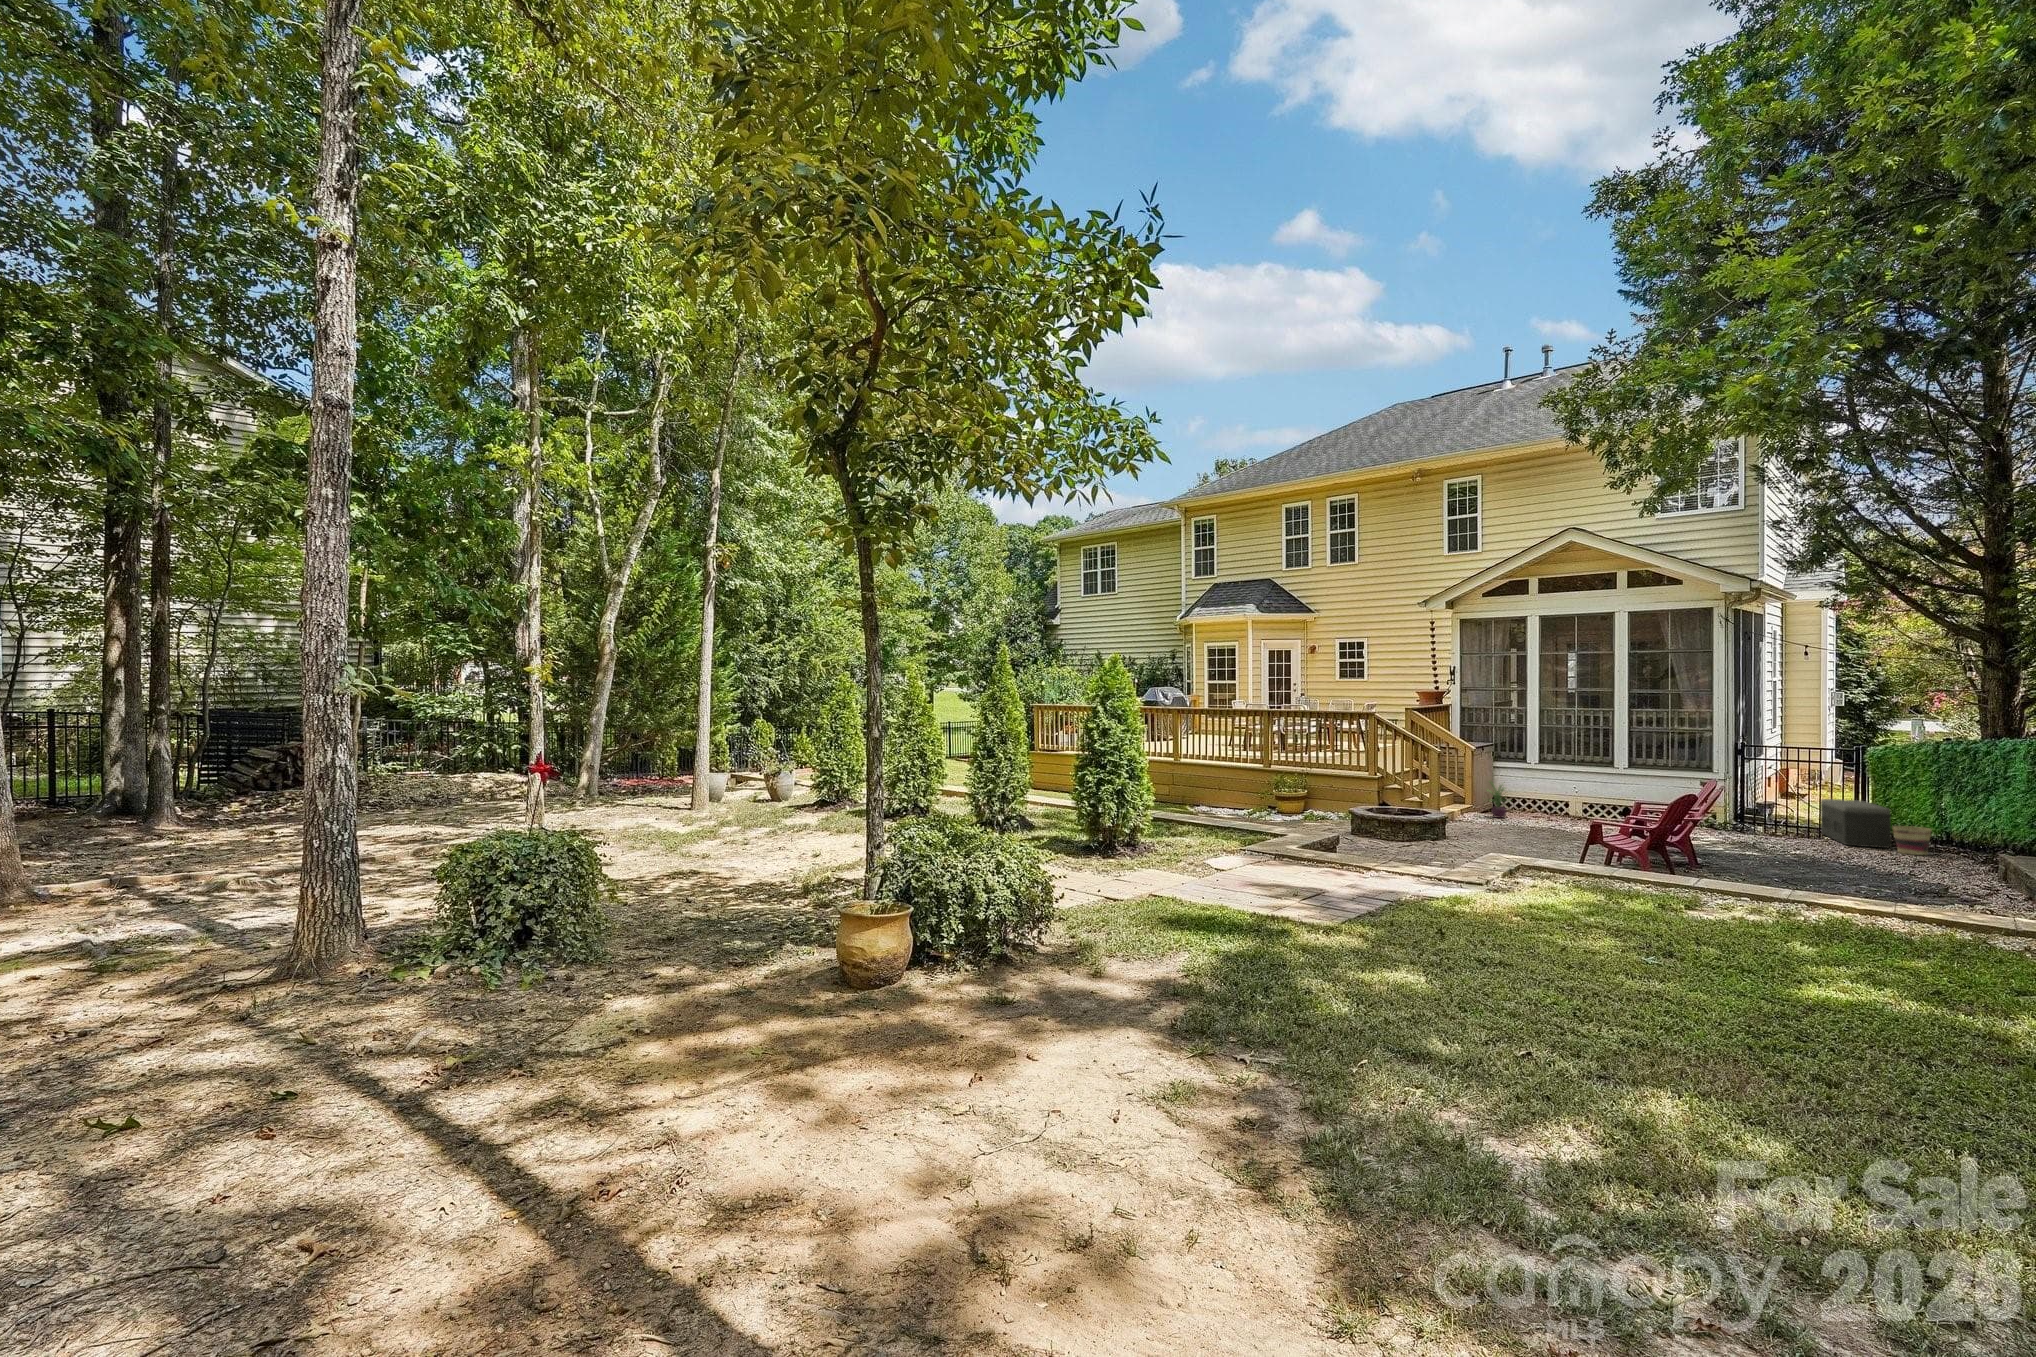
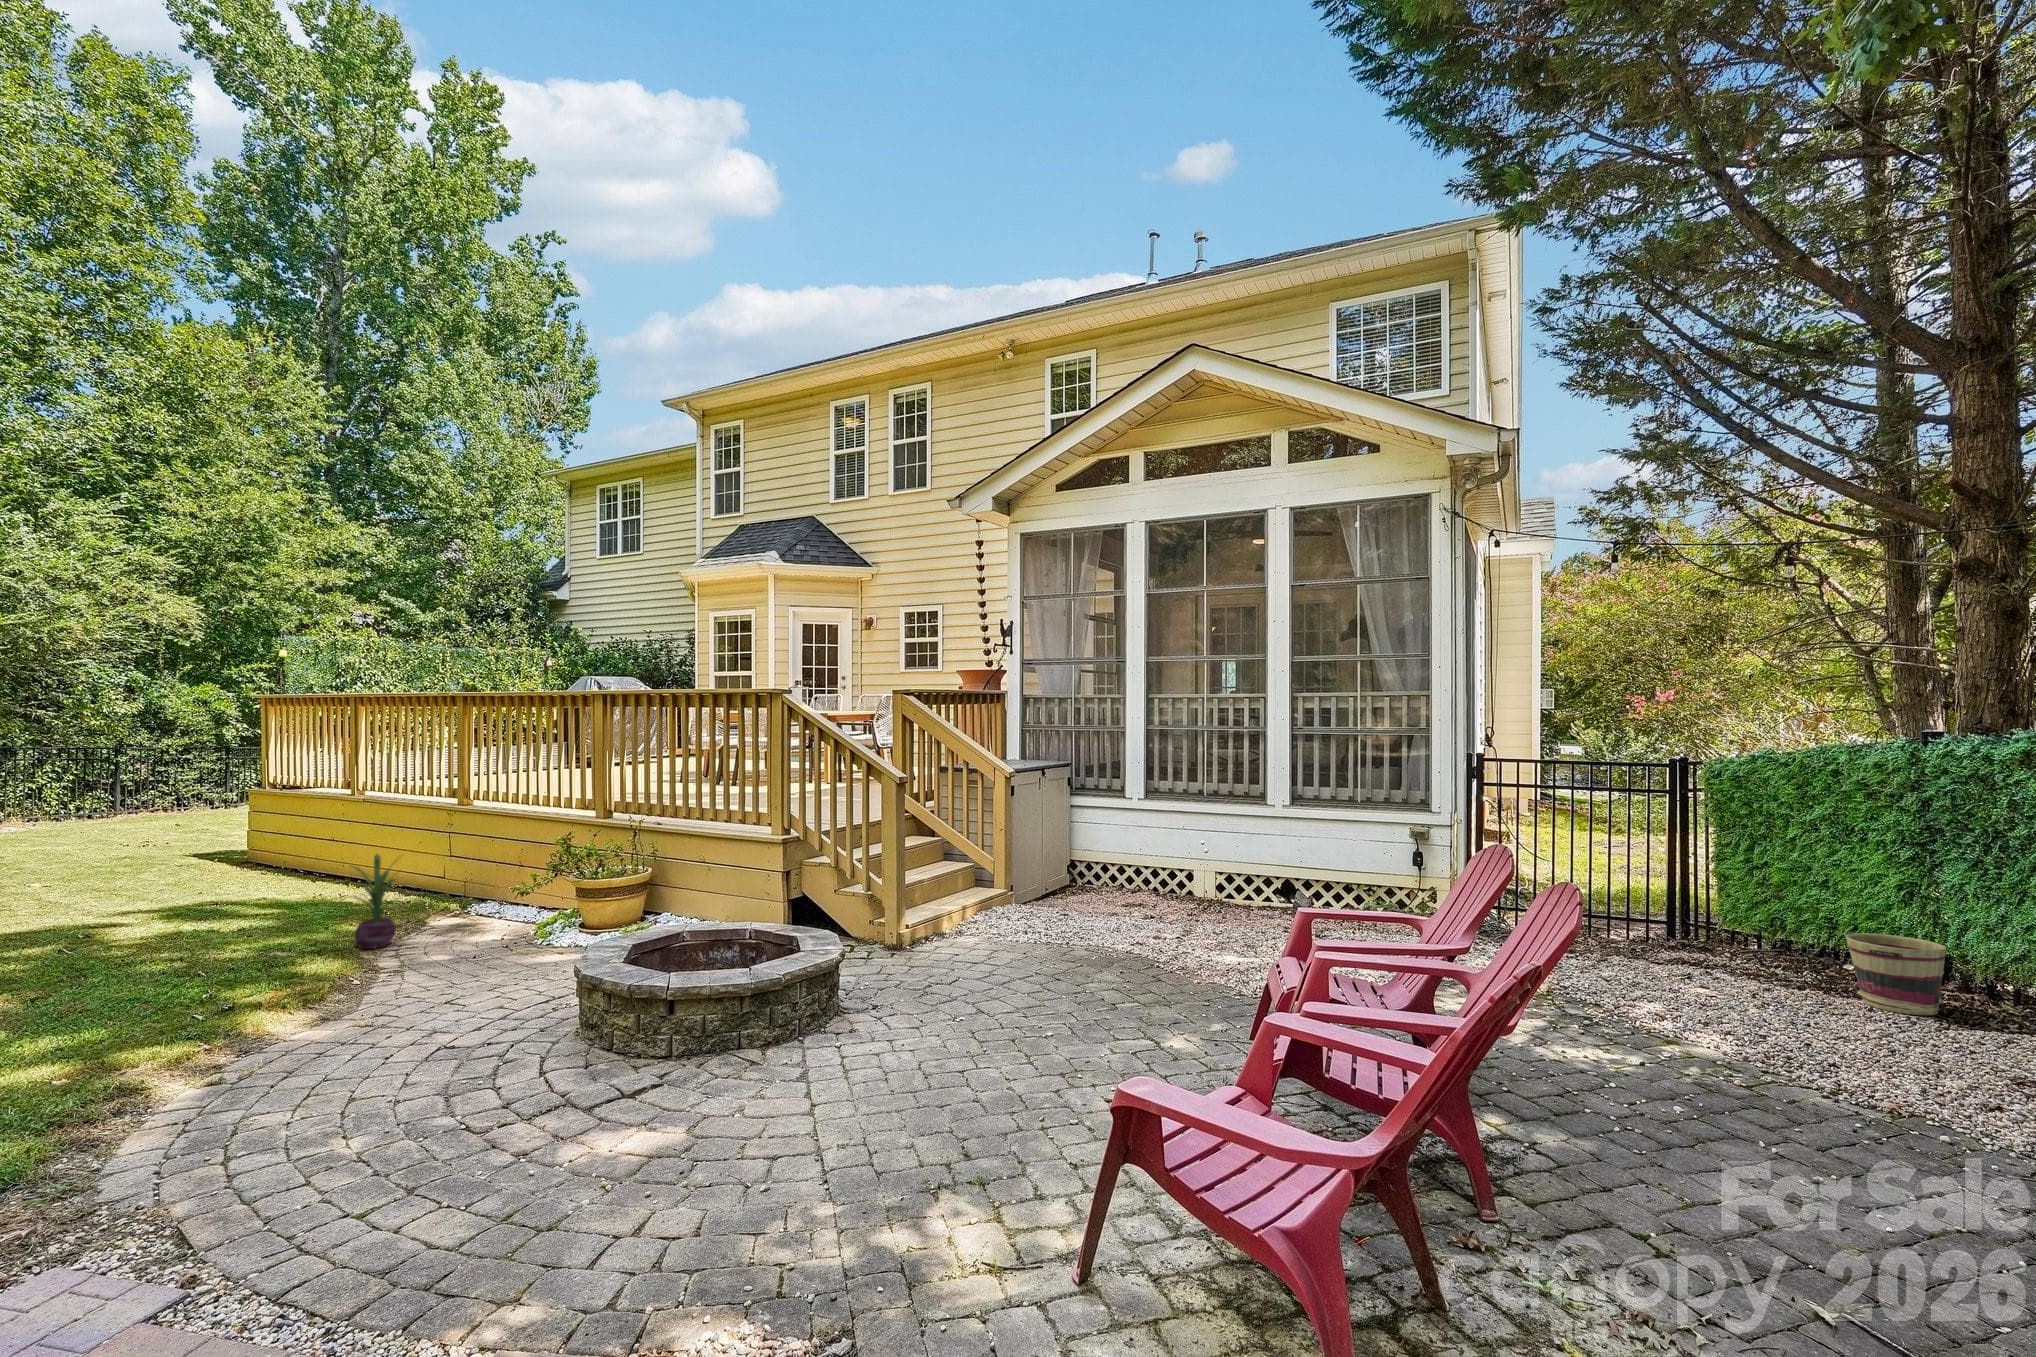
decorative plant: present [1487,782,1506,818] -> present [339,855,421,949]
storage bench: present [1821,799,1892,848] -> none [1636,859,1830,985]

